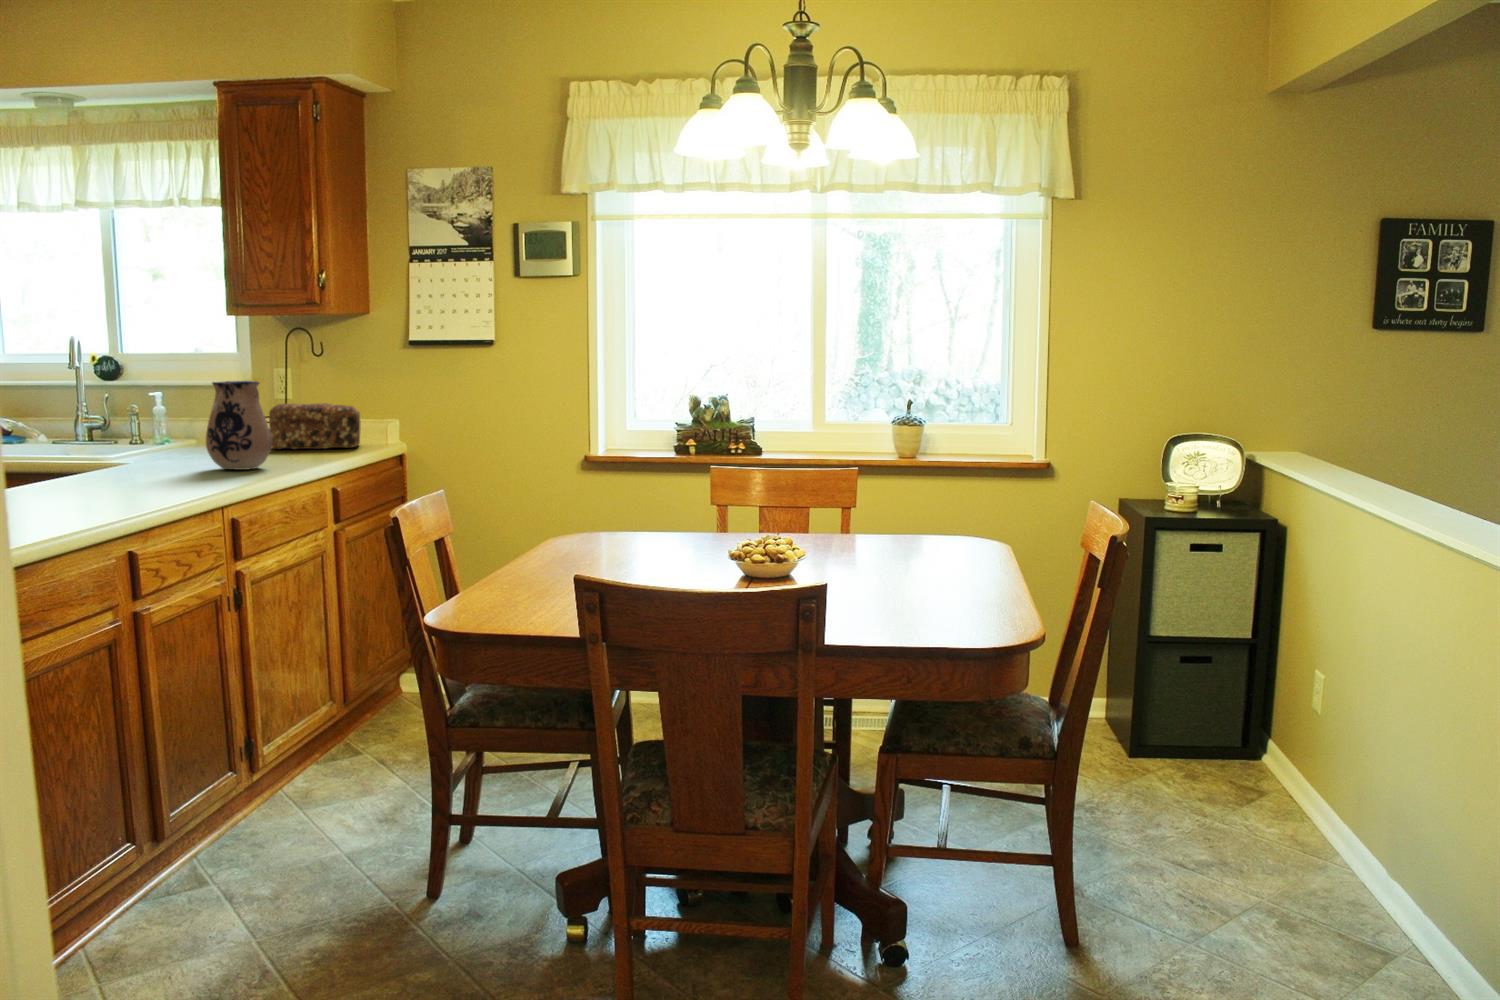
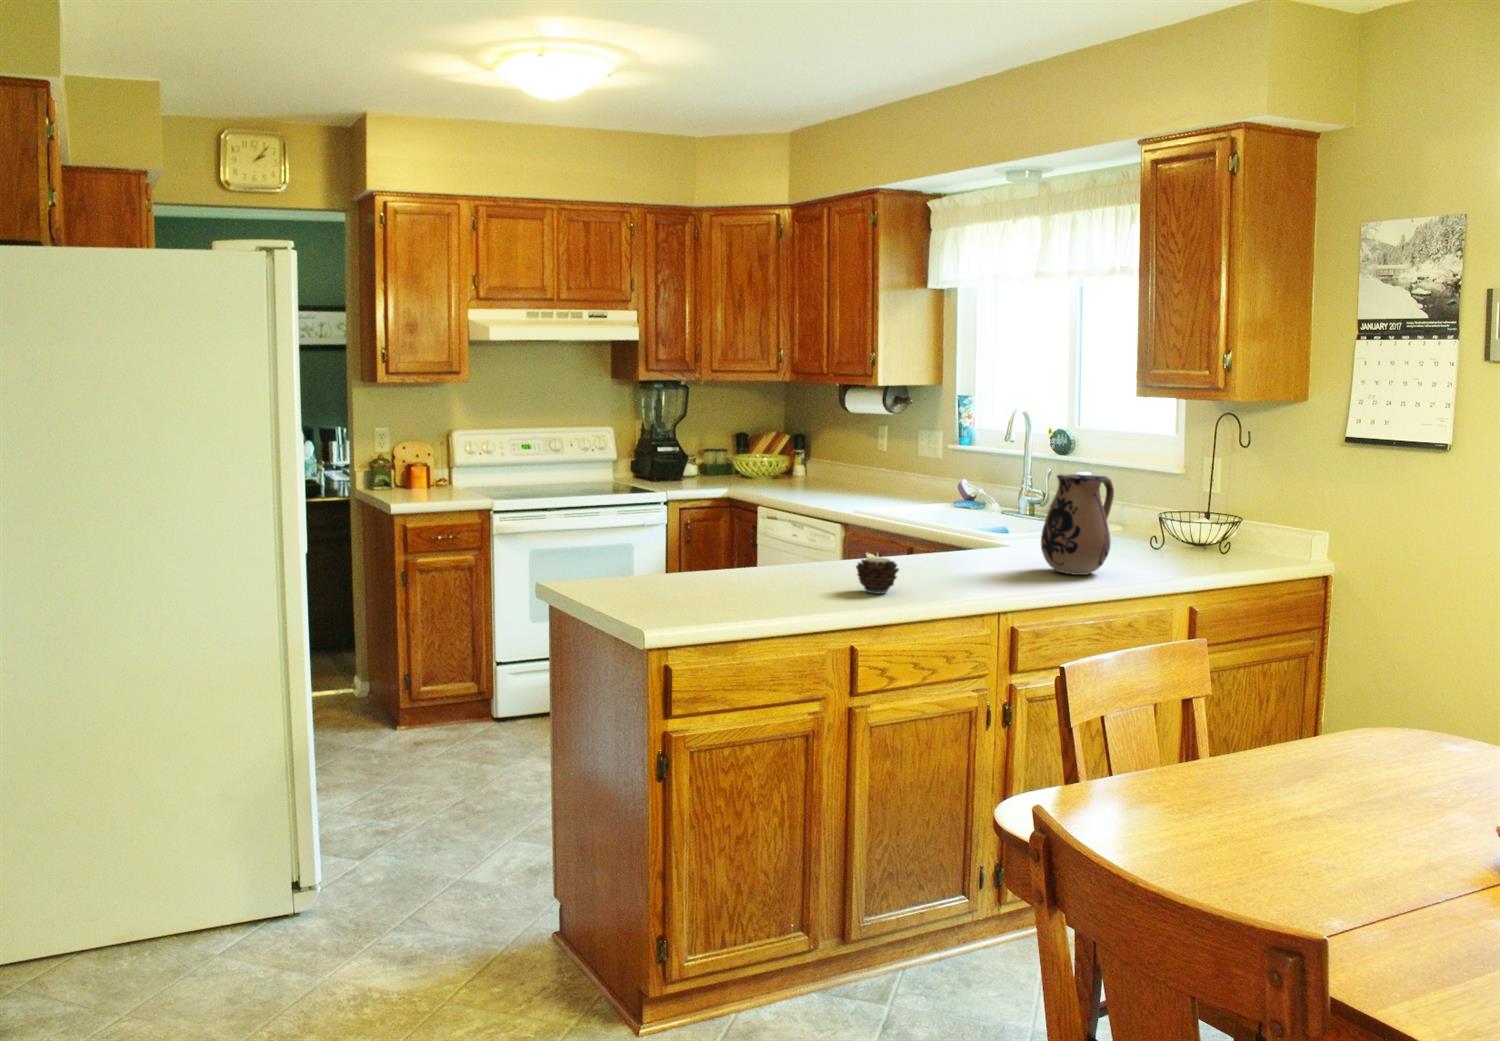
bread loaf: present [269,403,361,450] -> none [1160,500,1276,562]
candle: none [83,462,131,503] -> present [856,557,899,594]

